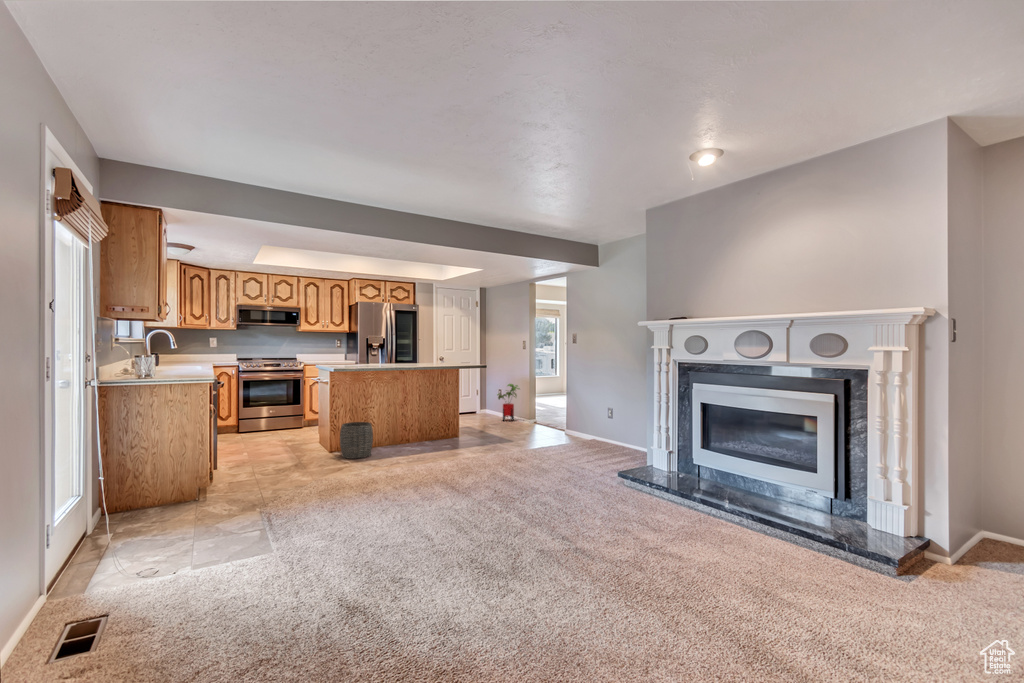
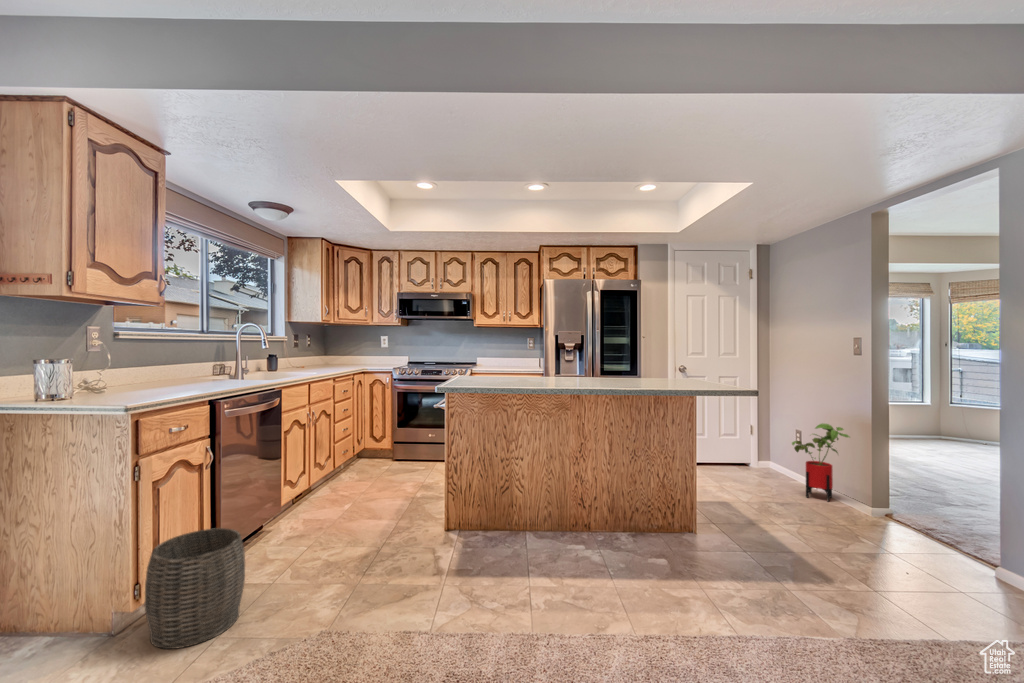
woven basket: present [340,422,373,459] -> present [145,528,245,649]

